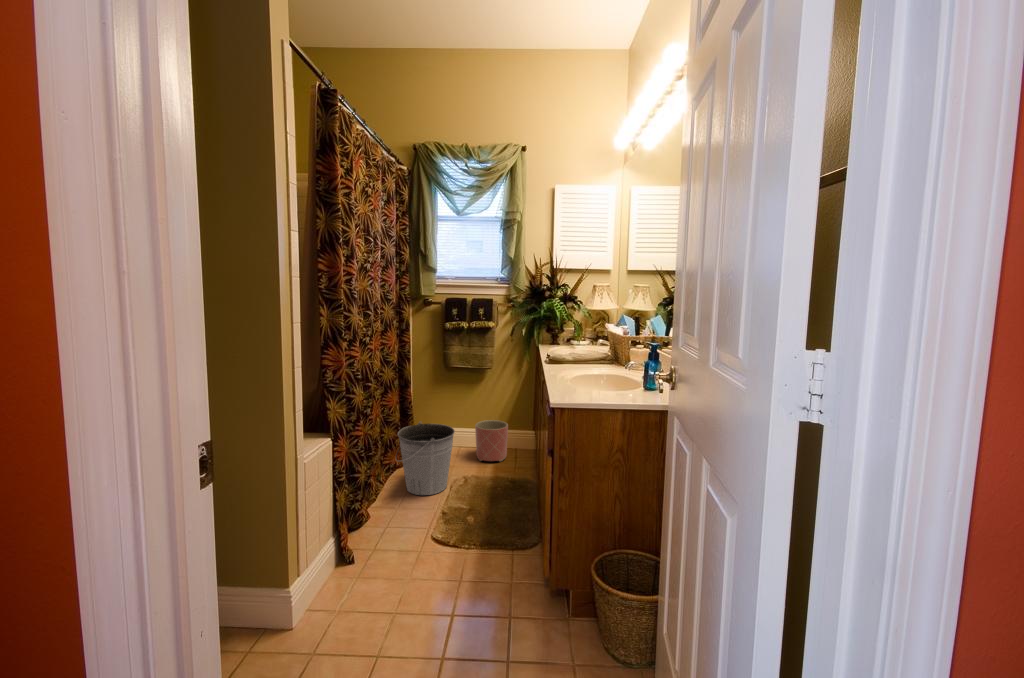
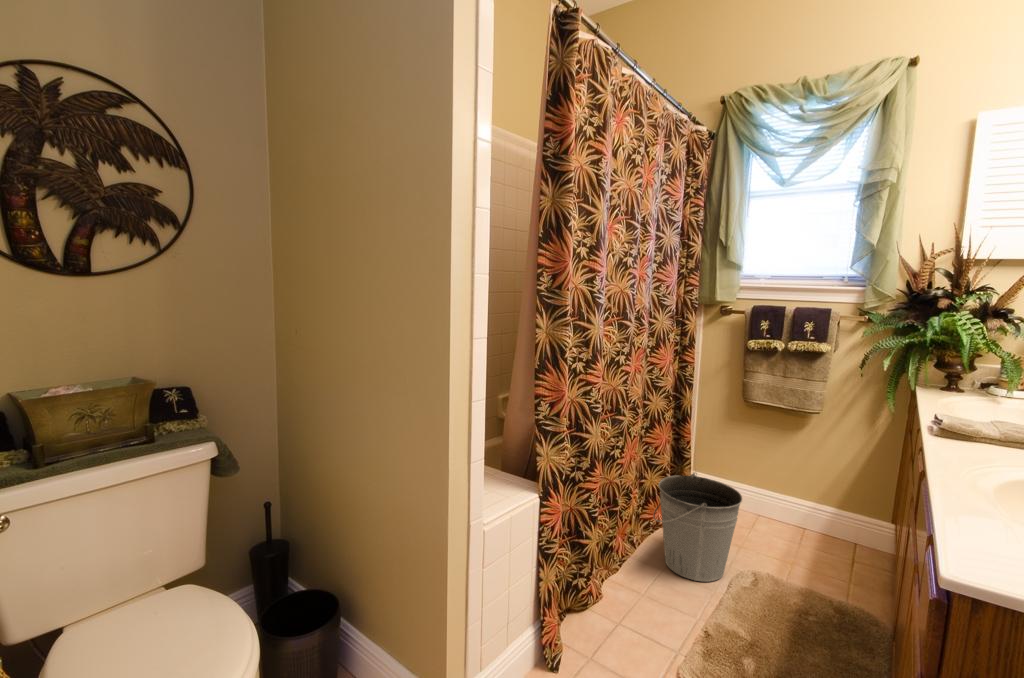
planter: present [475,420,508,461] -> none [781,492,842,564]

